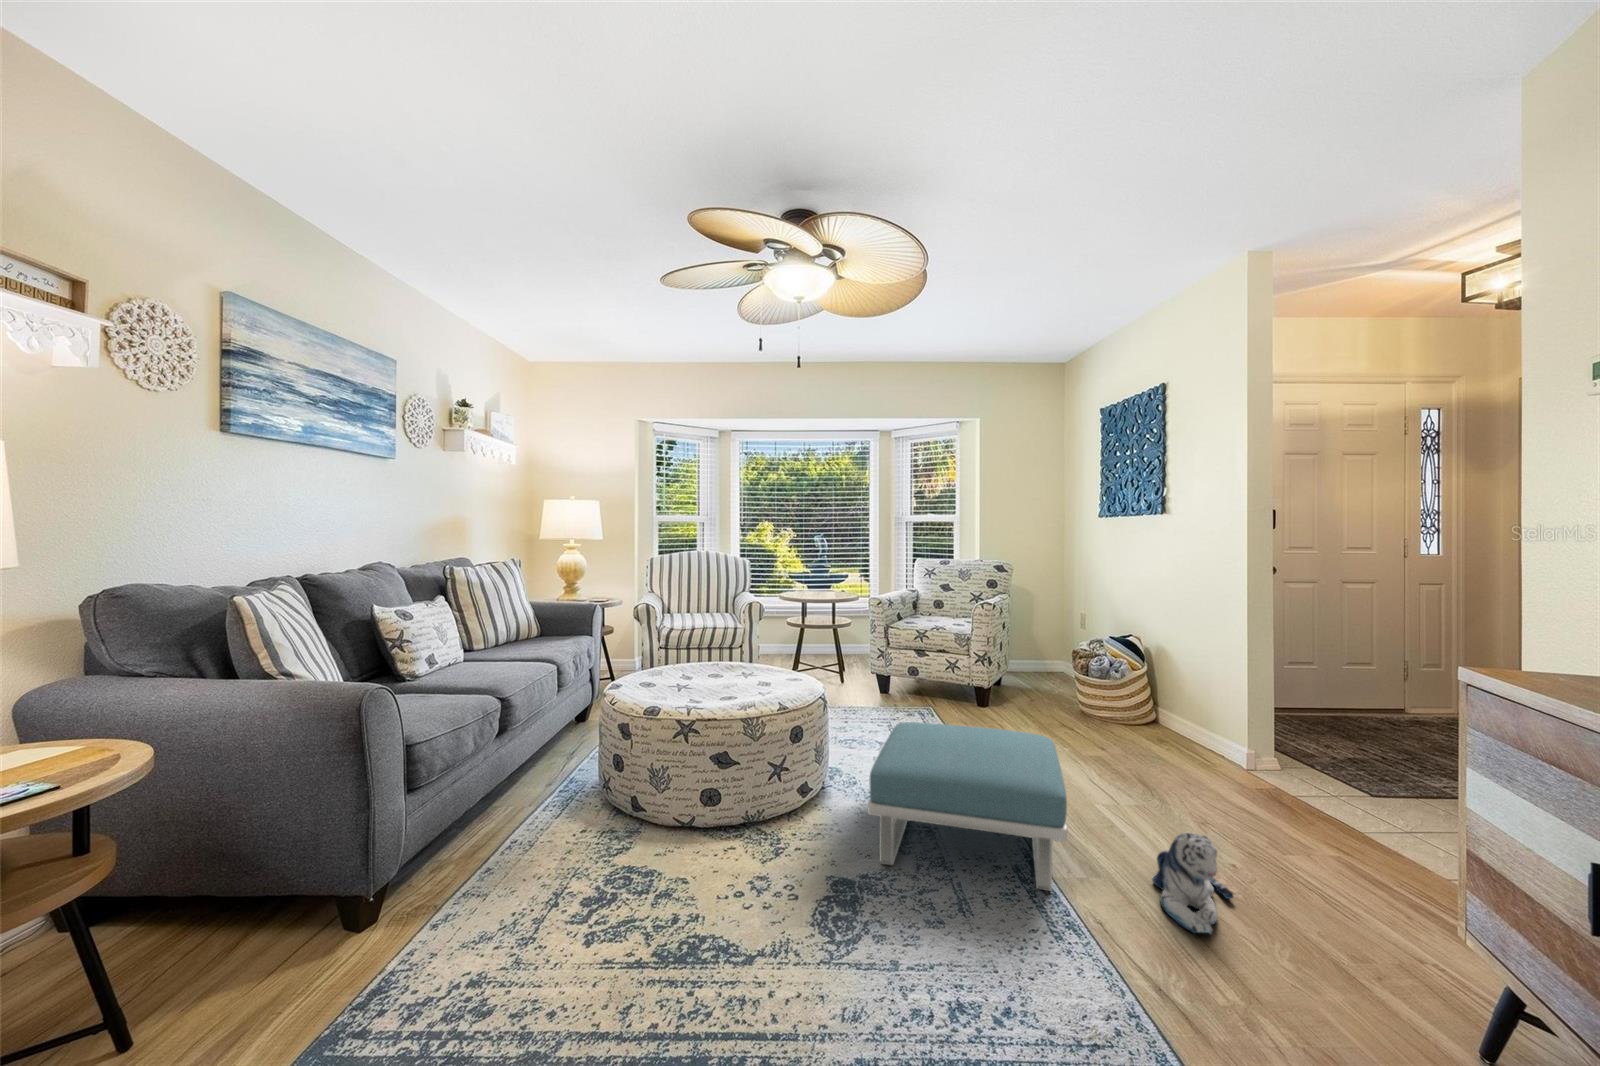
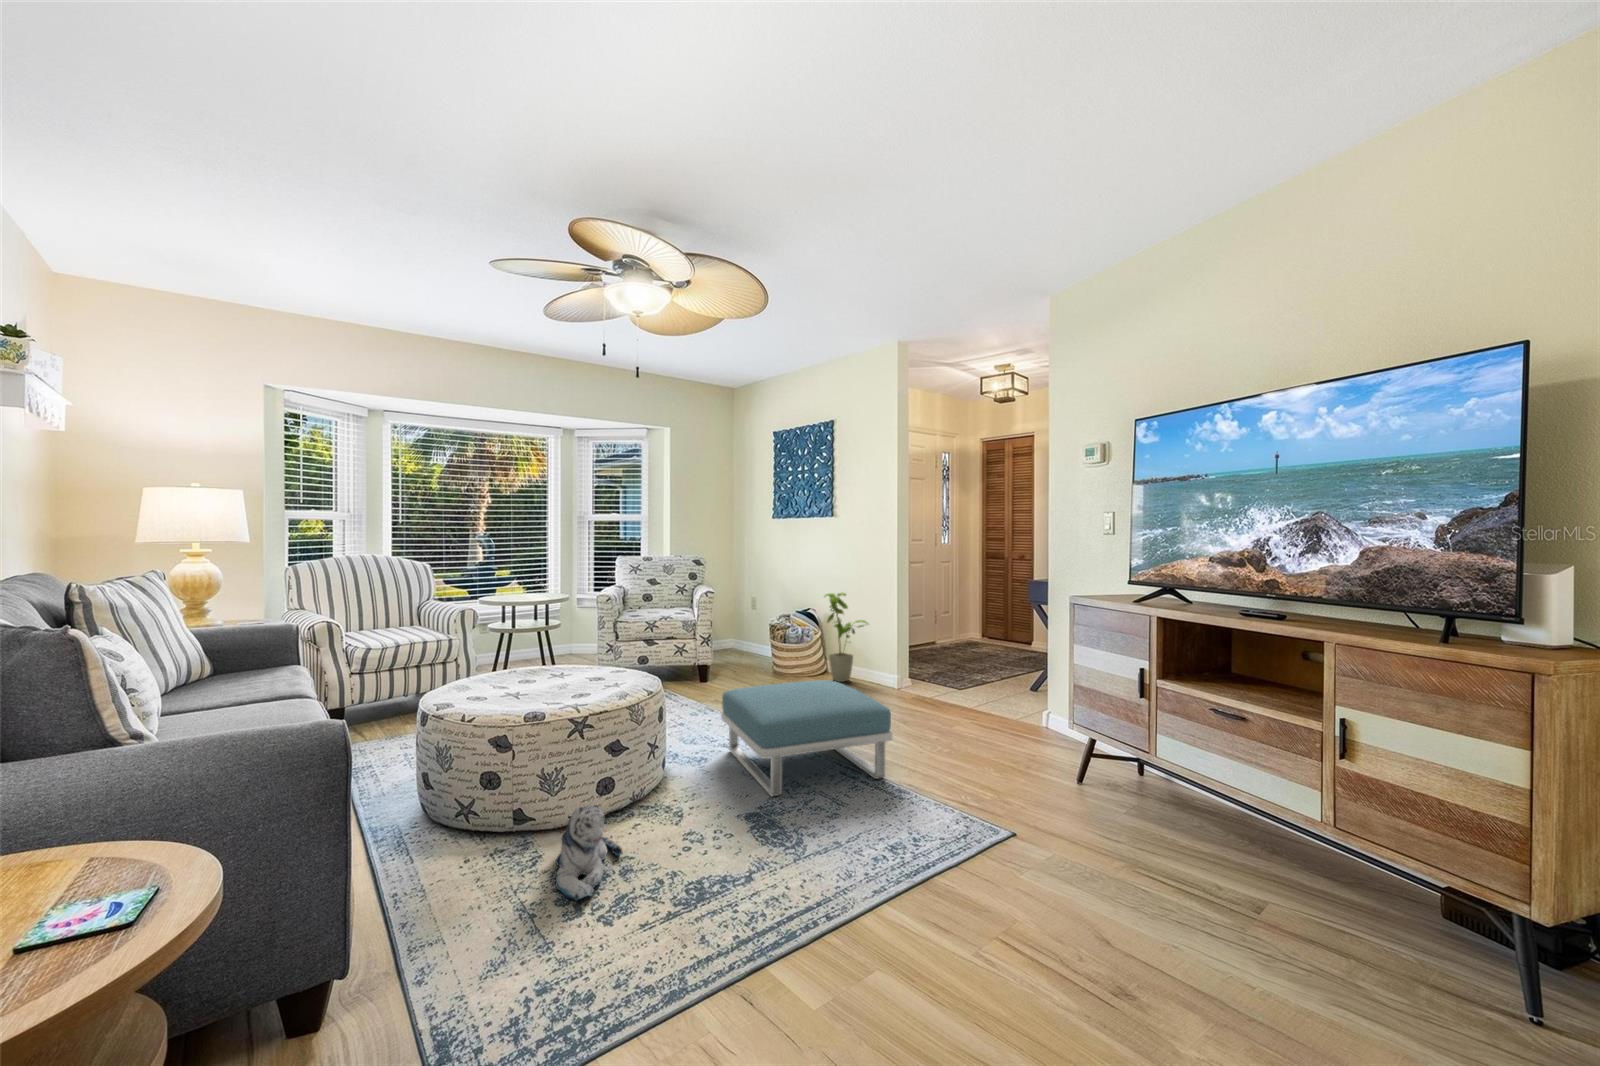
house plant: none [1131,618,1200,741] -> present [825,593,869,682]
plush toy: present [1152,832,1233,934] -> present [555,806,622,901]

